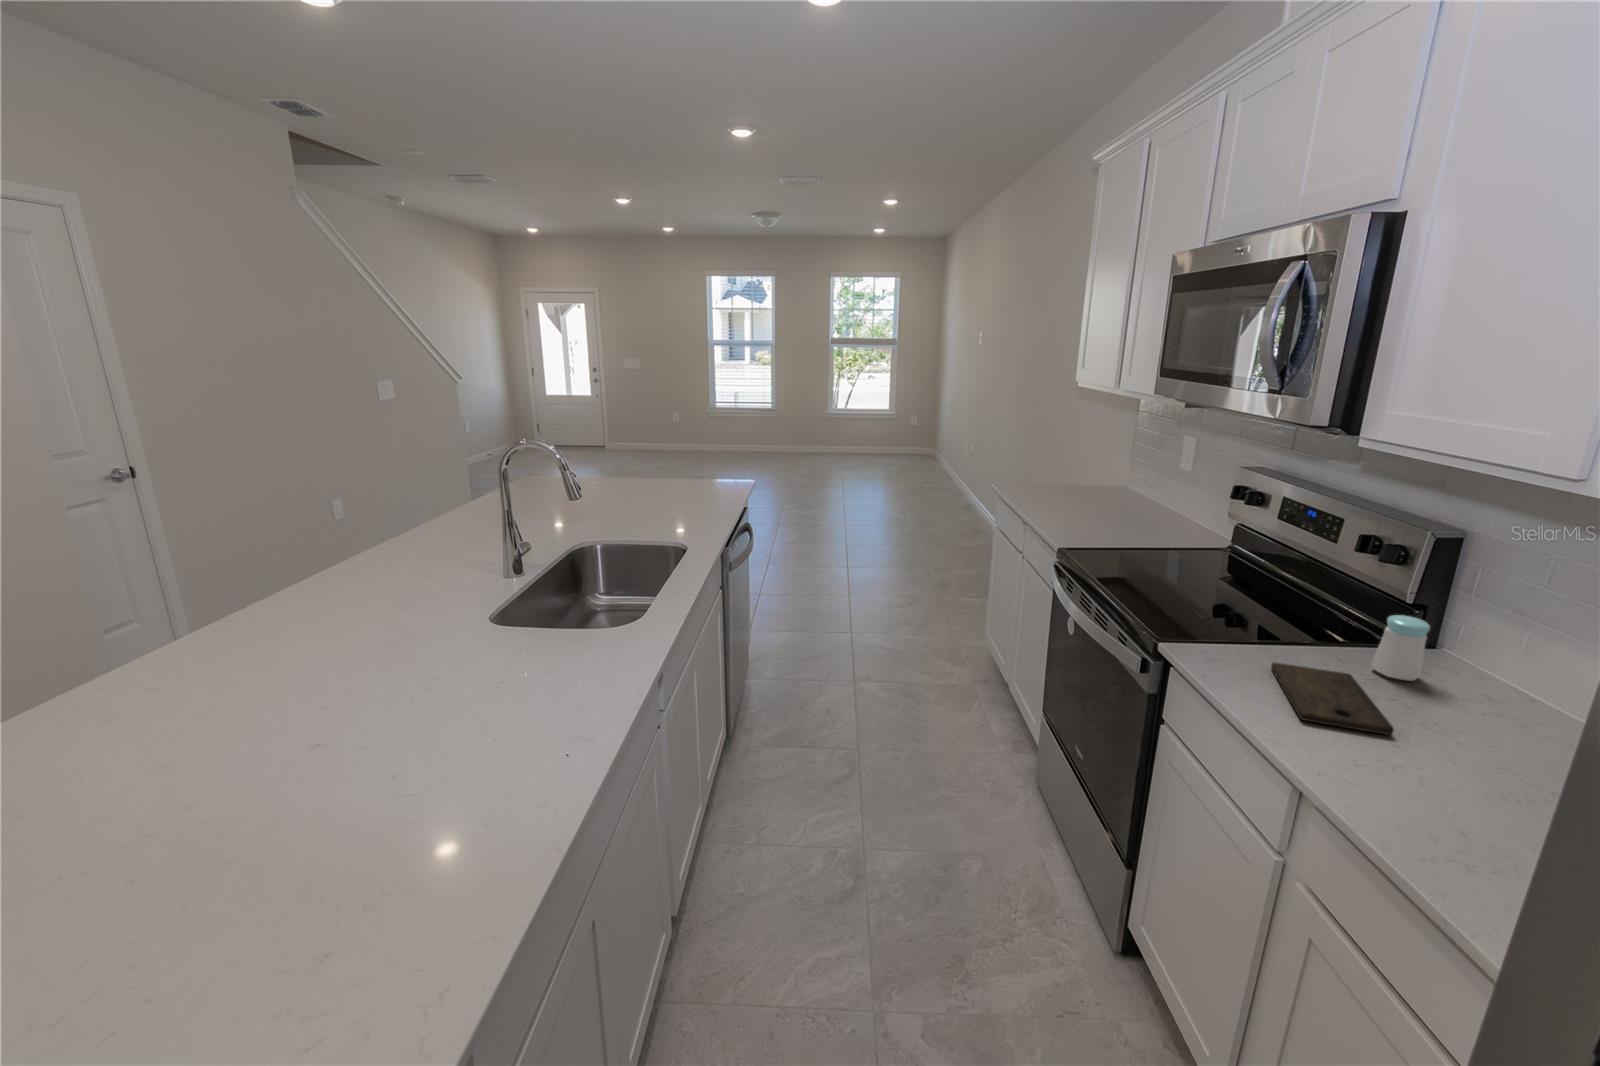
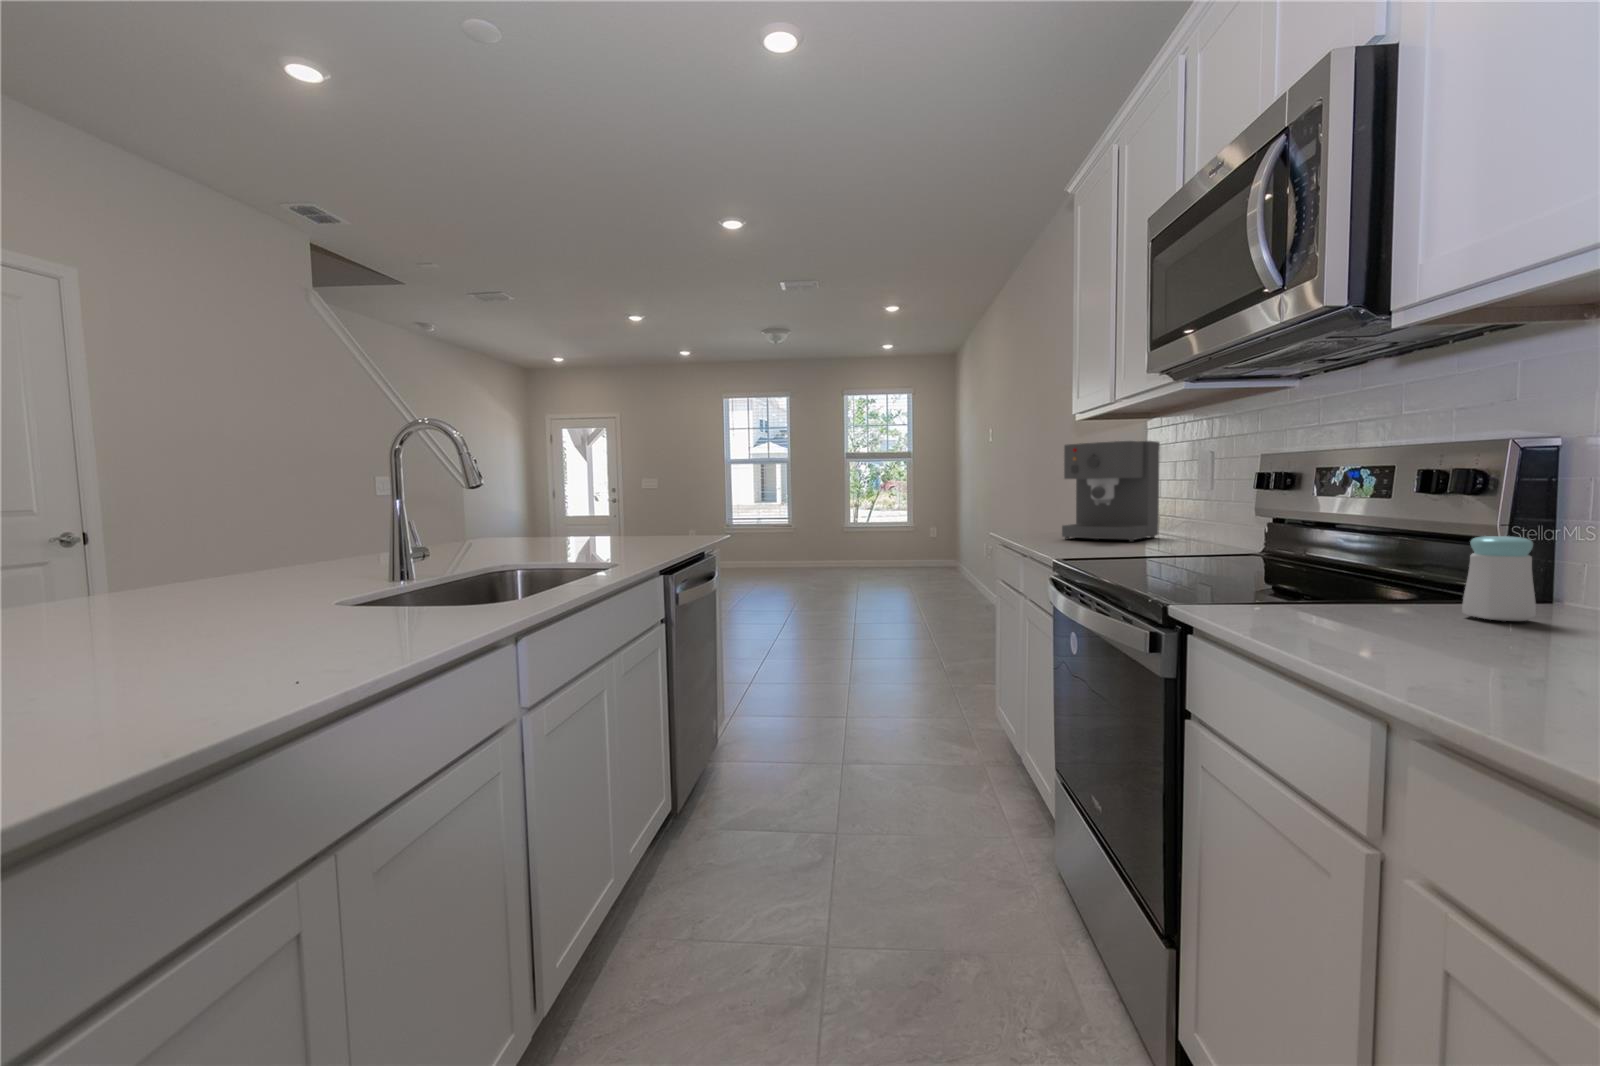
coffee maker: none [1054,410,1148,507] -> present [1062,441,1160,542]
cutting board: present [1271,663,1394,735] -> none [1320,608,1506,655]

